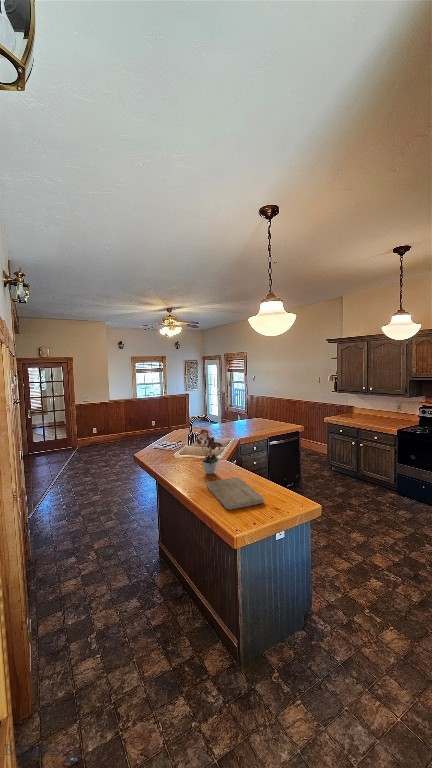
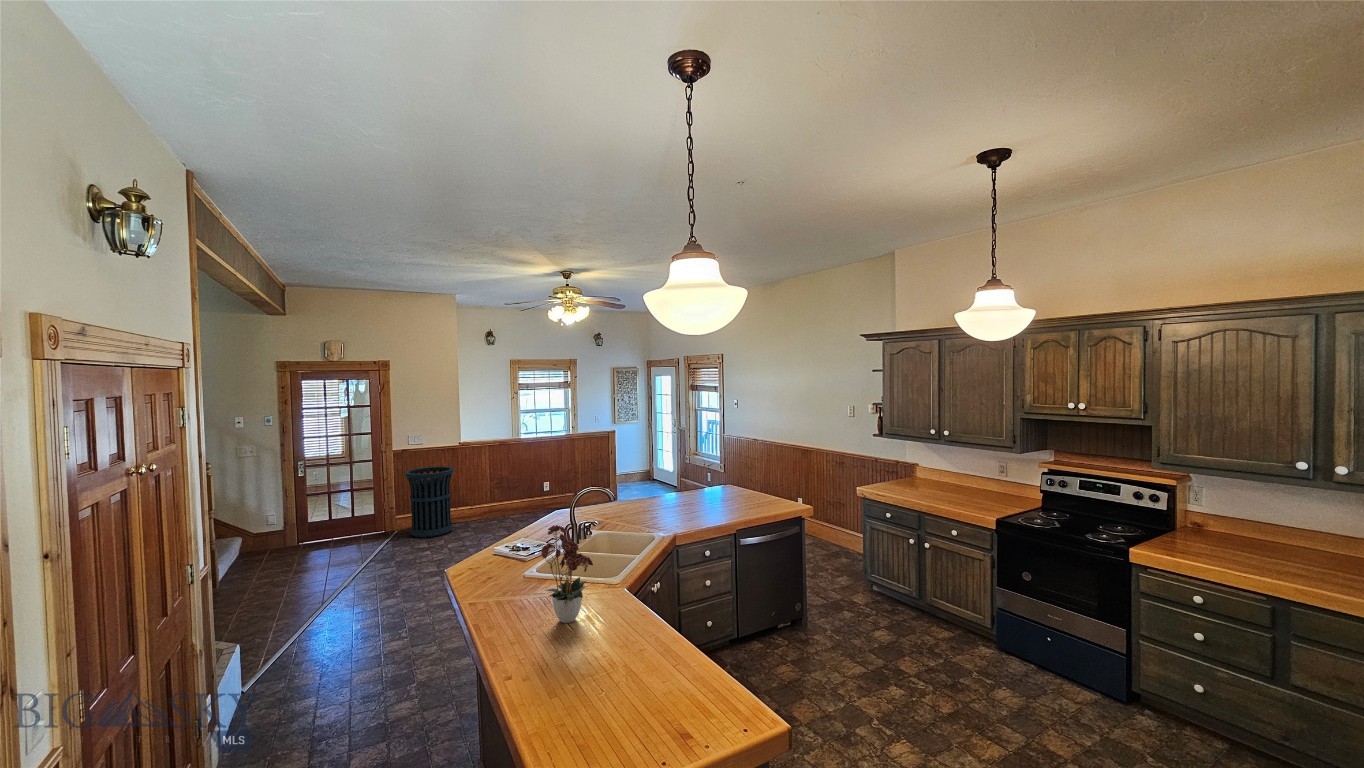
trash can: none [83,413,109,450] -> present [404,466,454,538]
cutting board: present [207,477,264,510] -> none [544,636,648,727]

